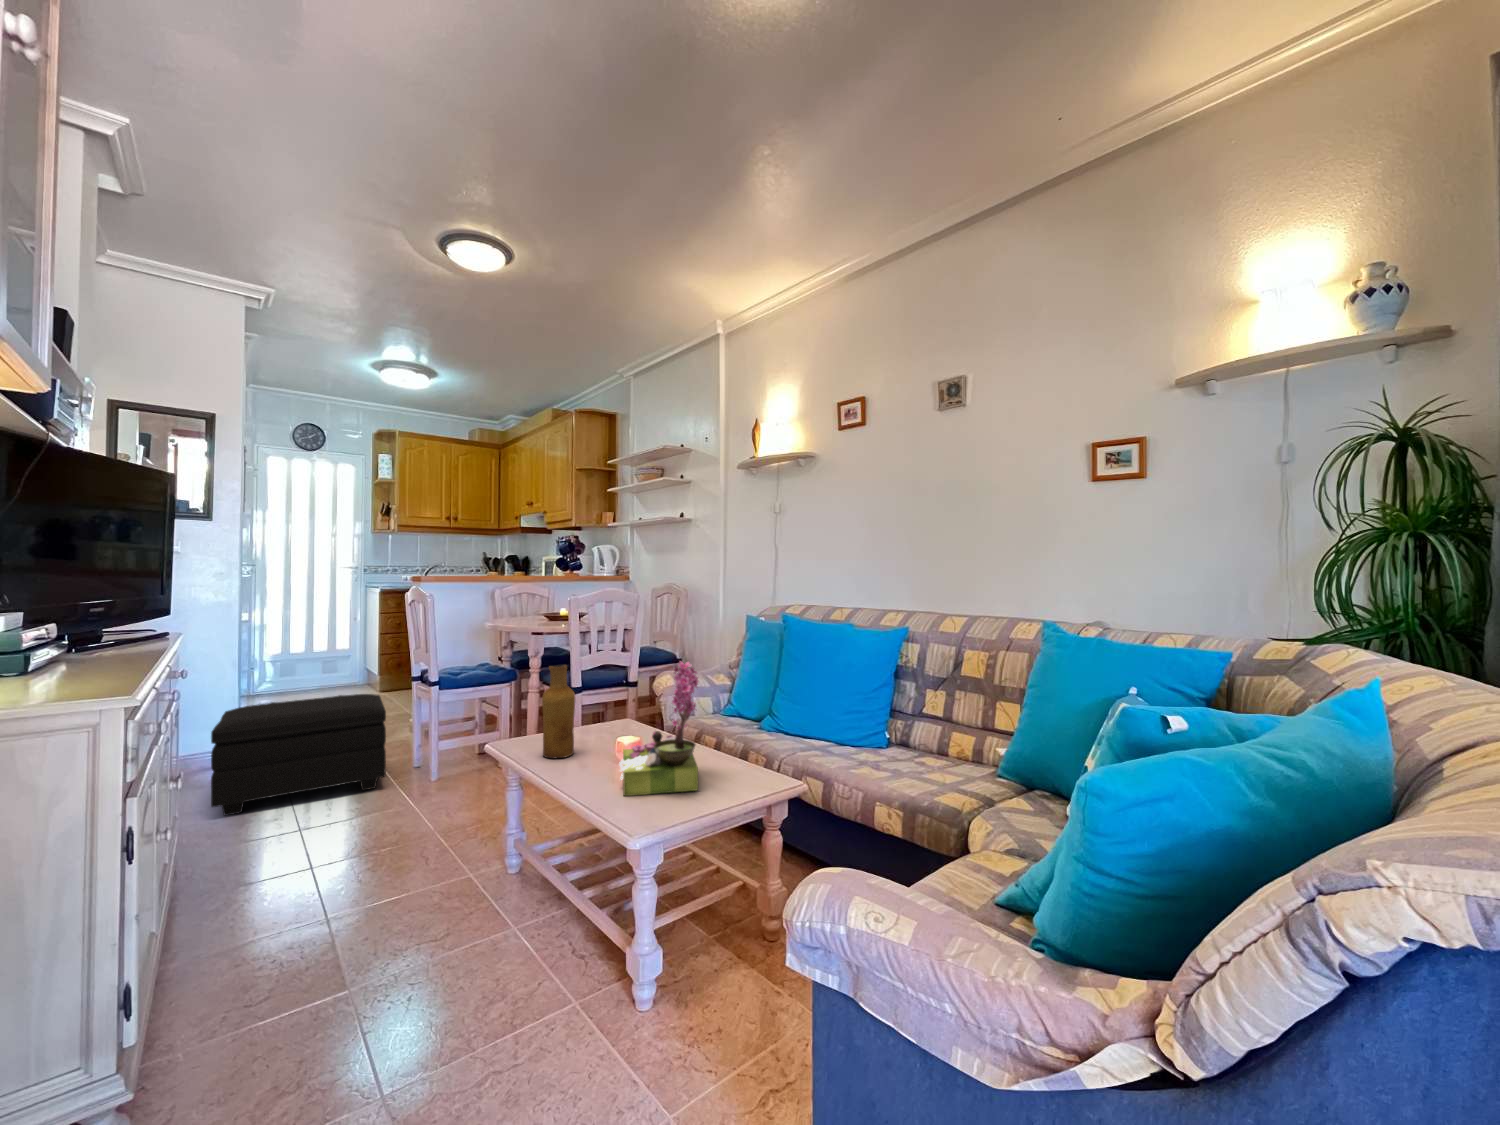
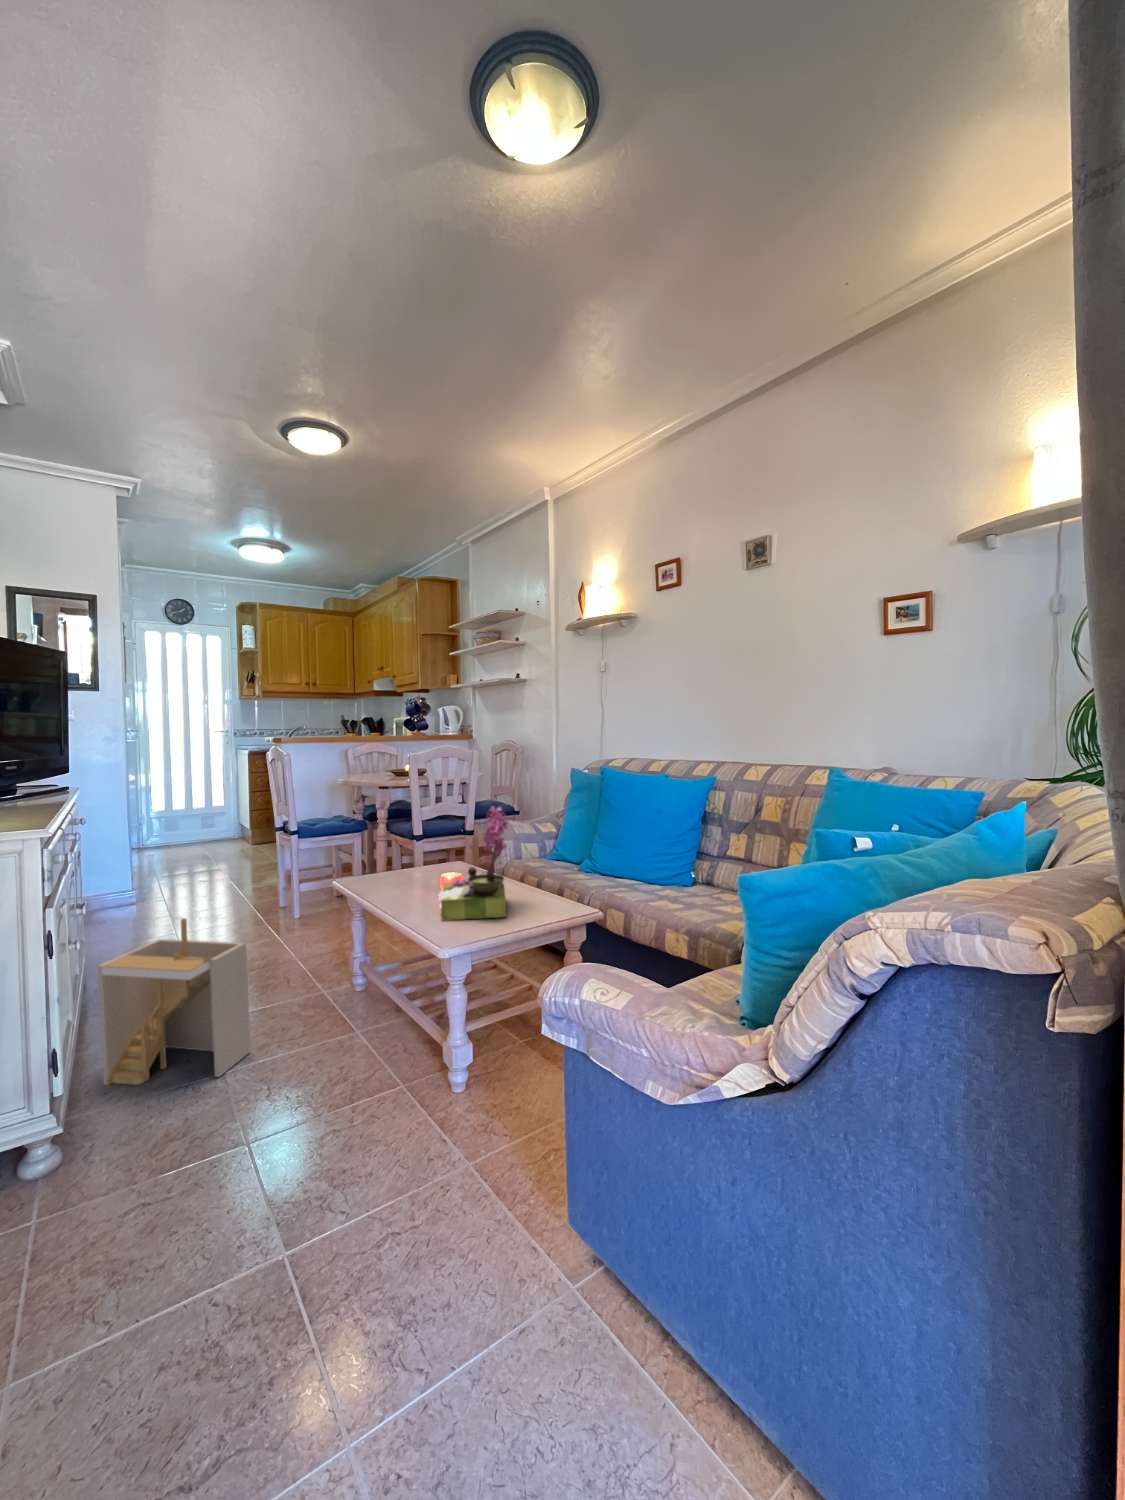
vase: present [542,665,575,758] -> none [377,811,406,892]
footstool: present [211,694,386,816] -> none [107,843,254,945]
storage bin: none [191,798,384,1014] -> present [98,918,251,1085]

